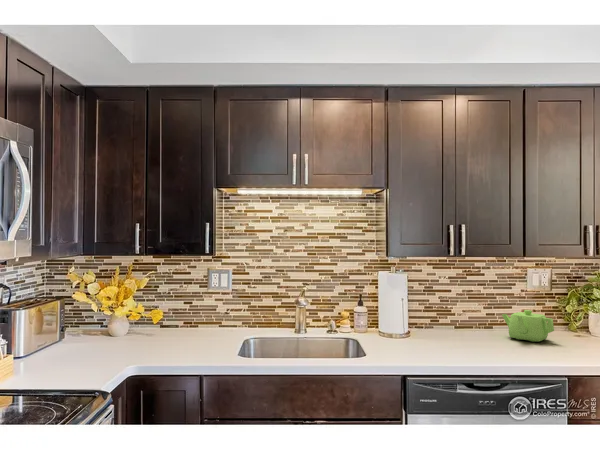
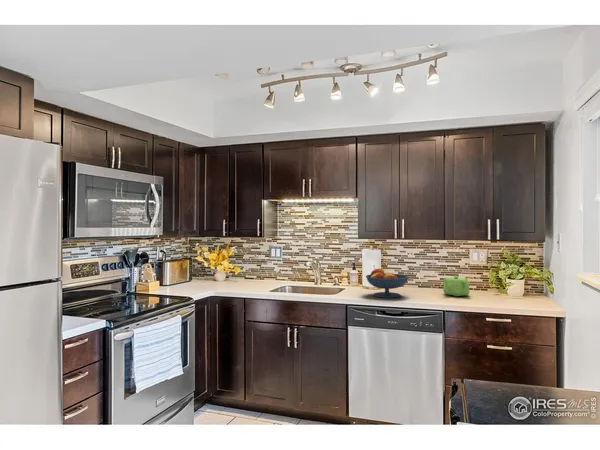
fruit bowl: none [406,303,478,353] -> present [366,269,409,298]

